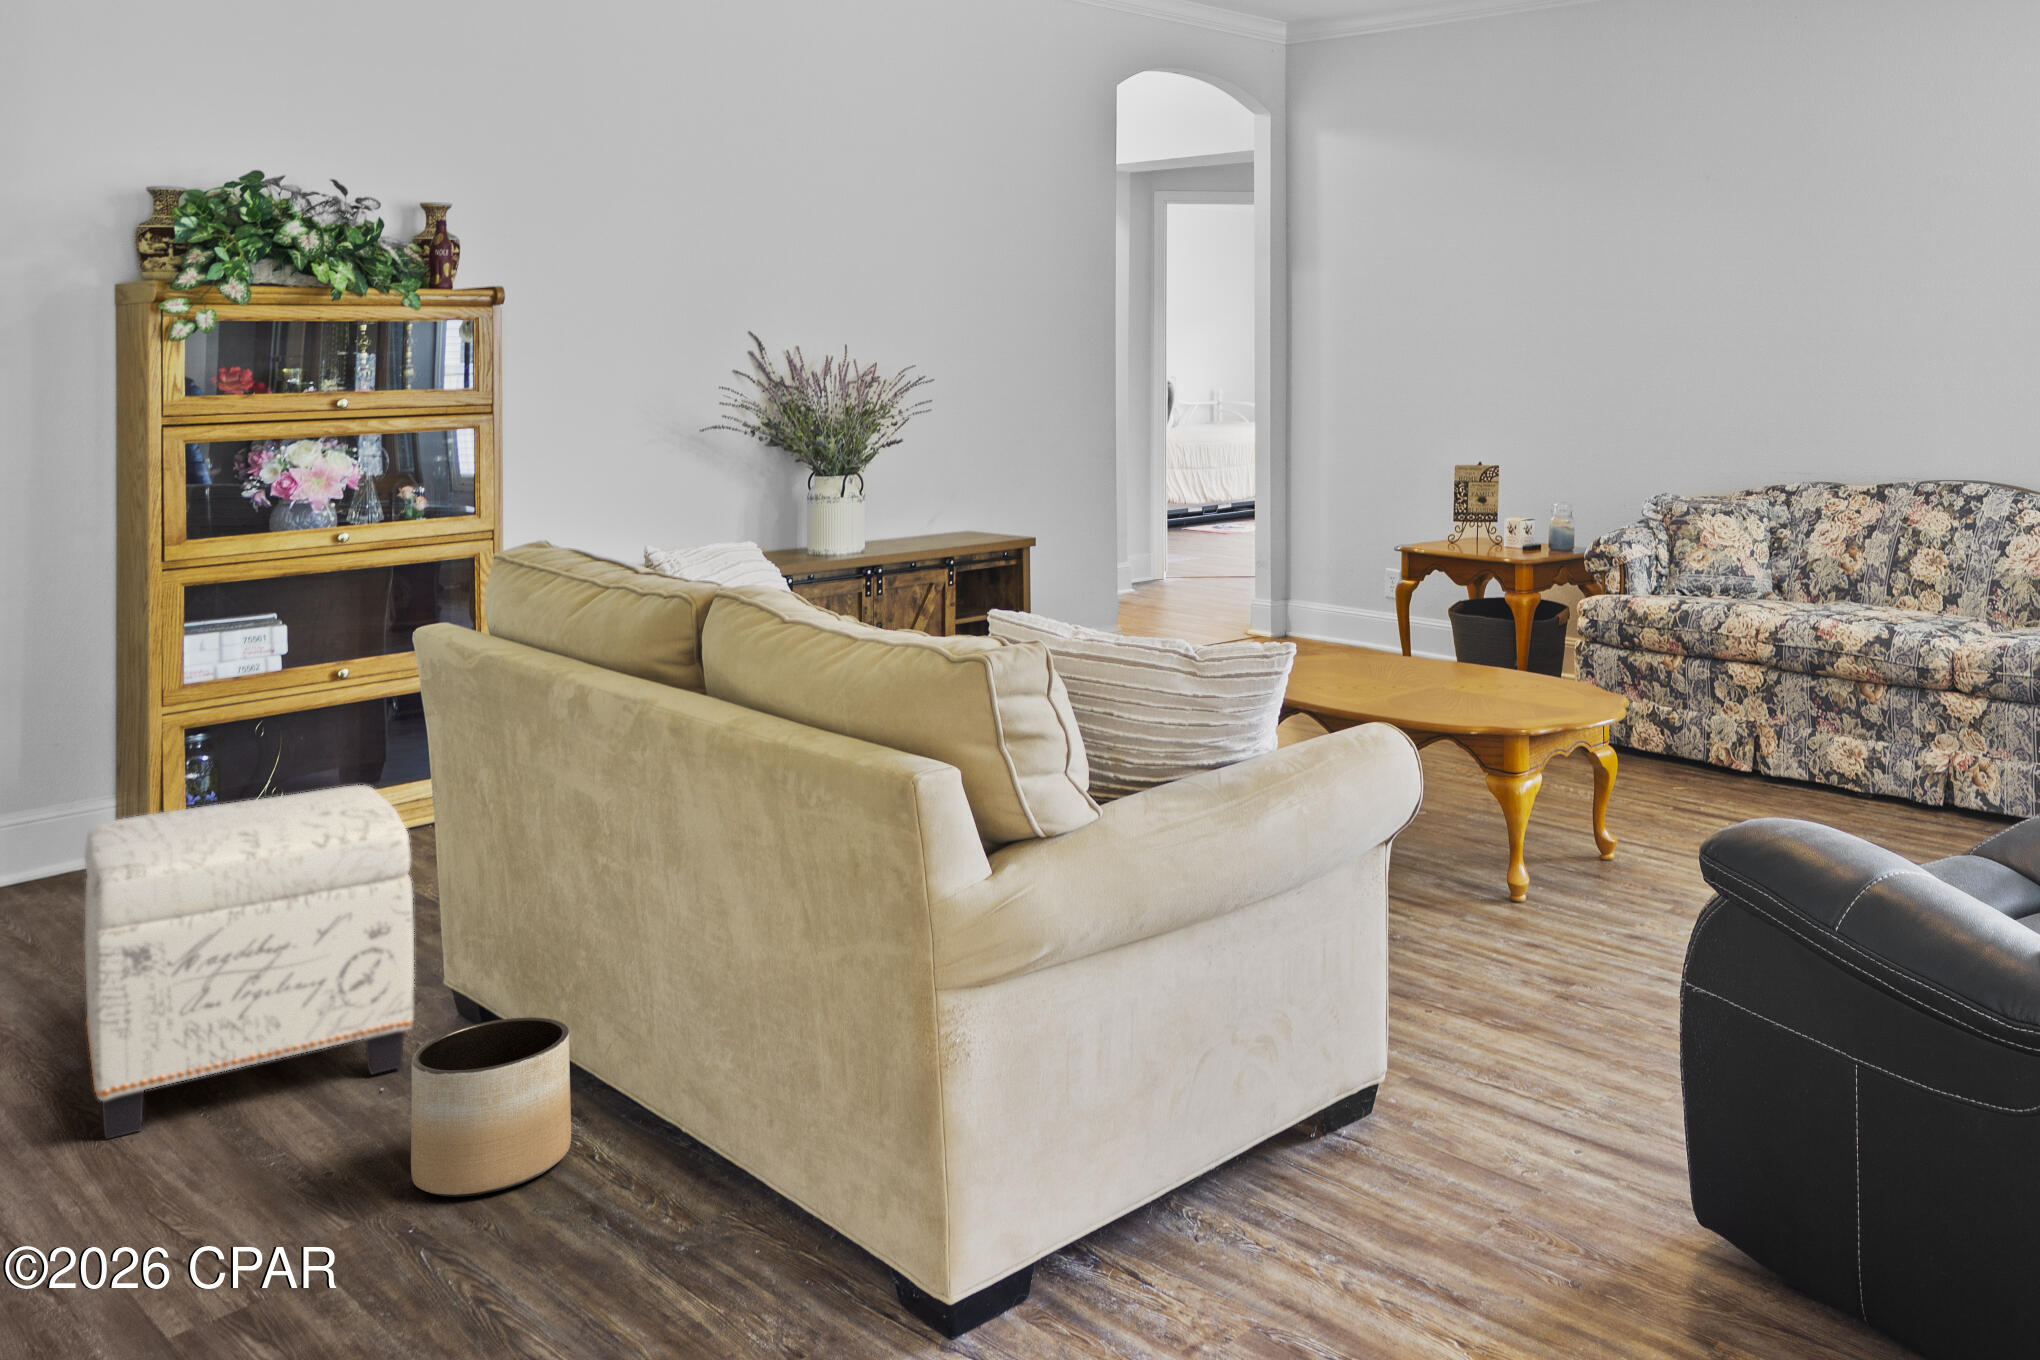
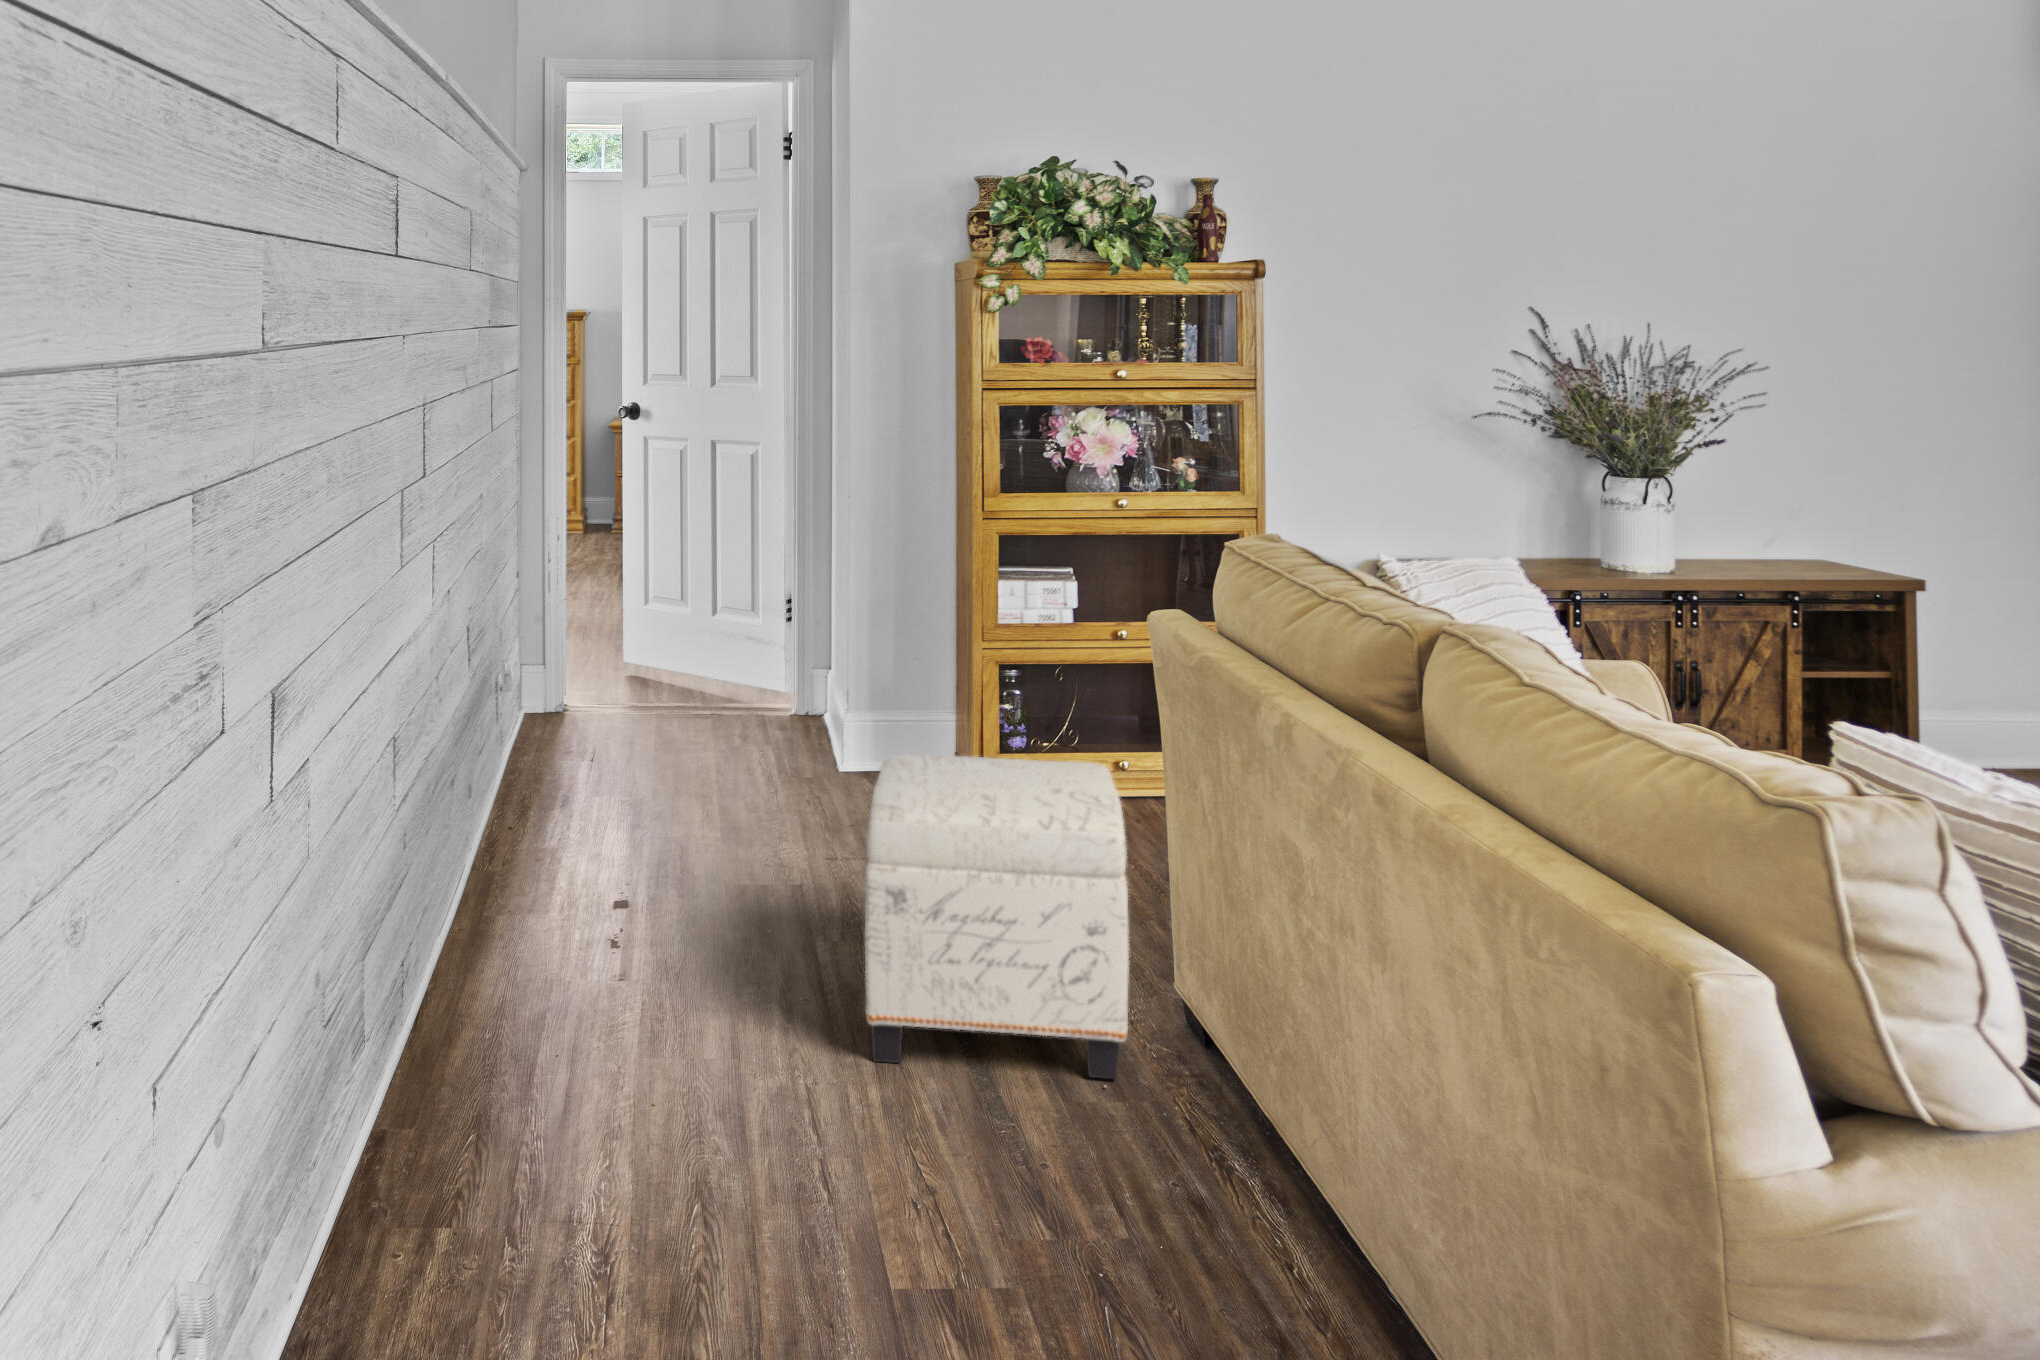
planter: present [411,1017,571,1197] -> none [1097,1077,1261,1293]

